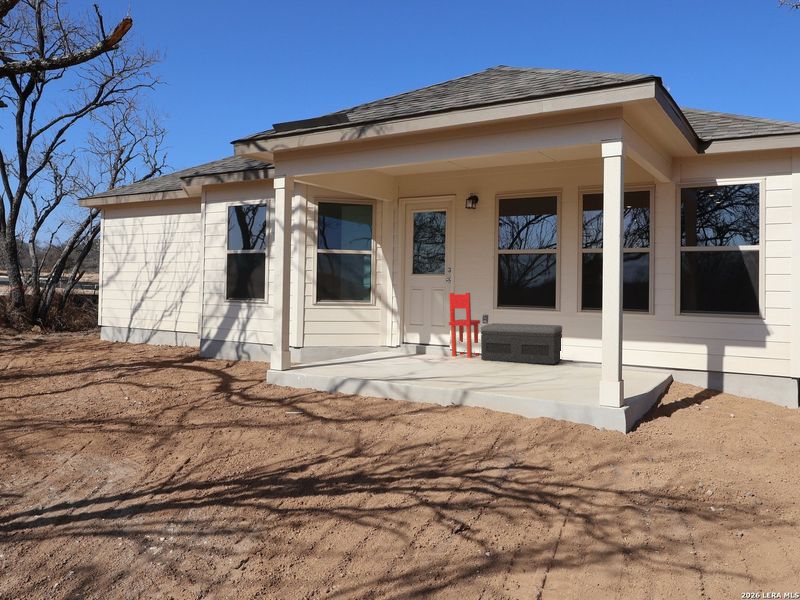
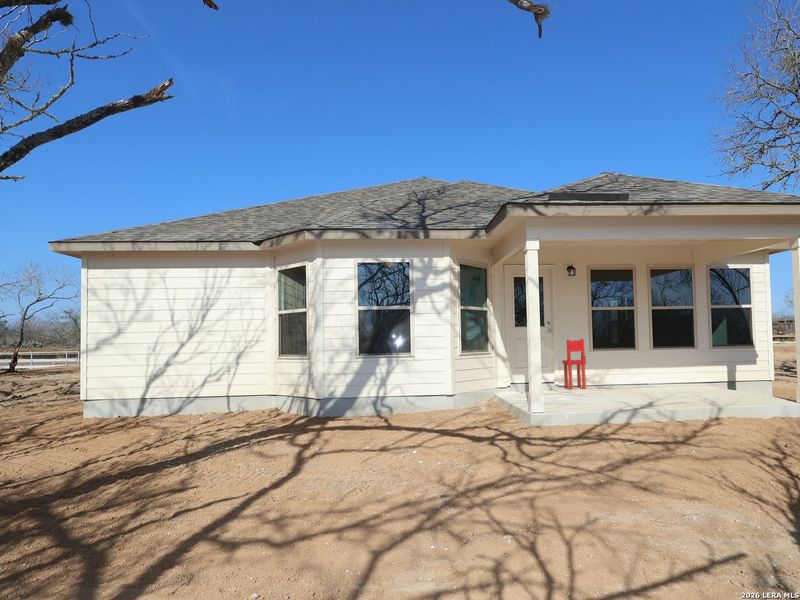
storage bench: present [481,323,562,365] -> none [590,359,654,390]

